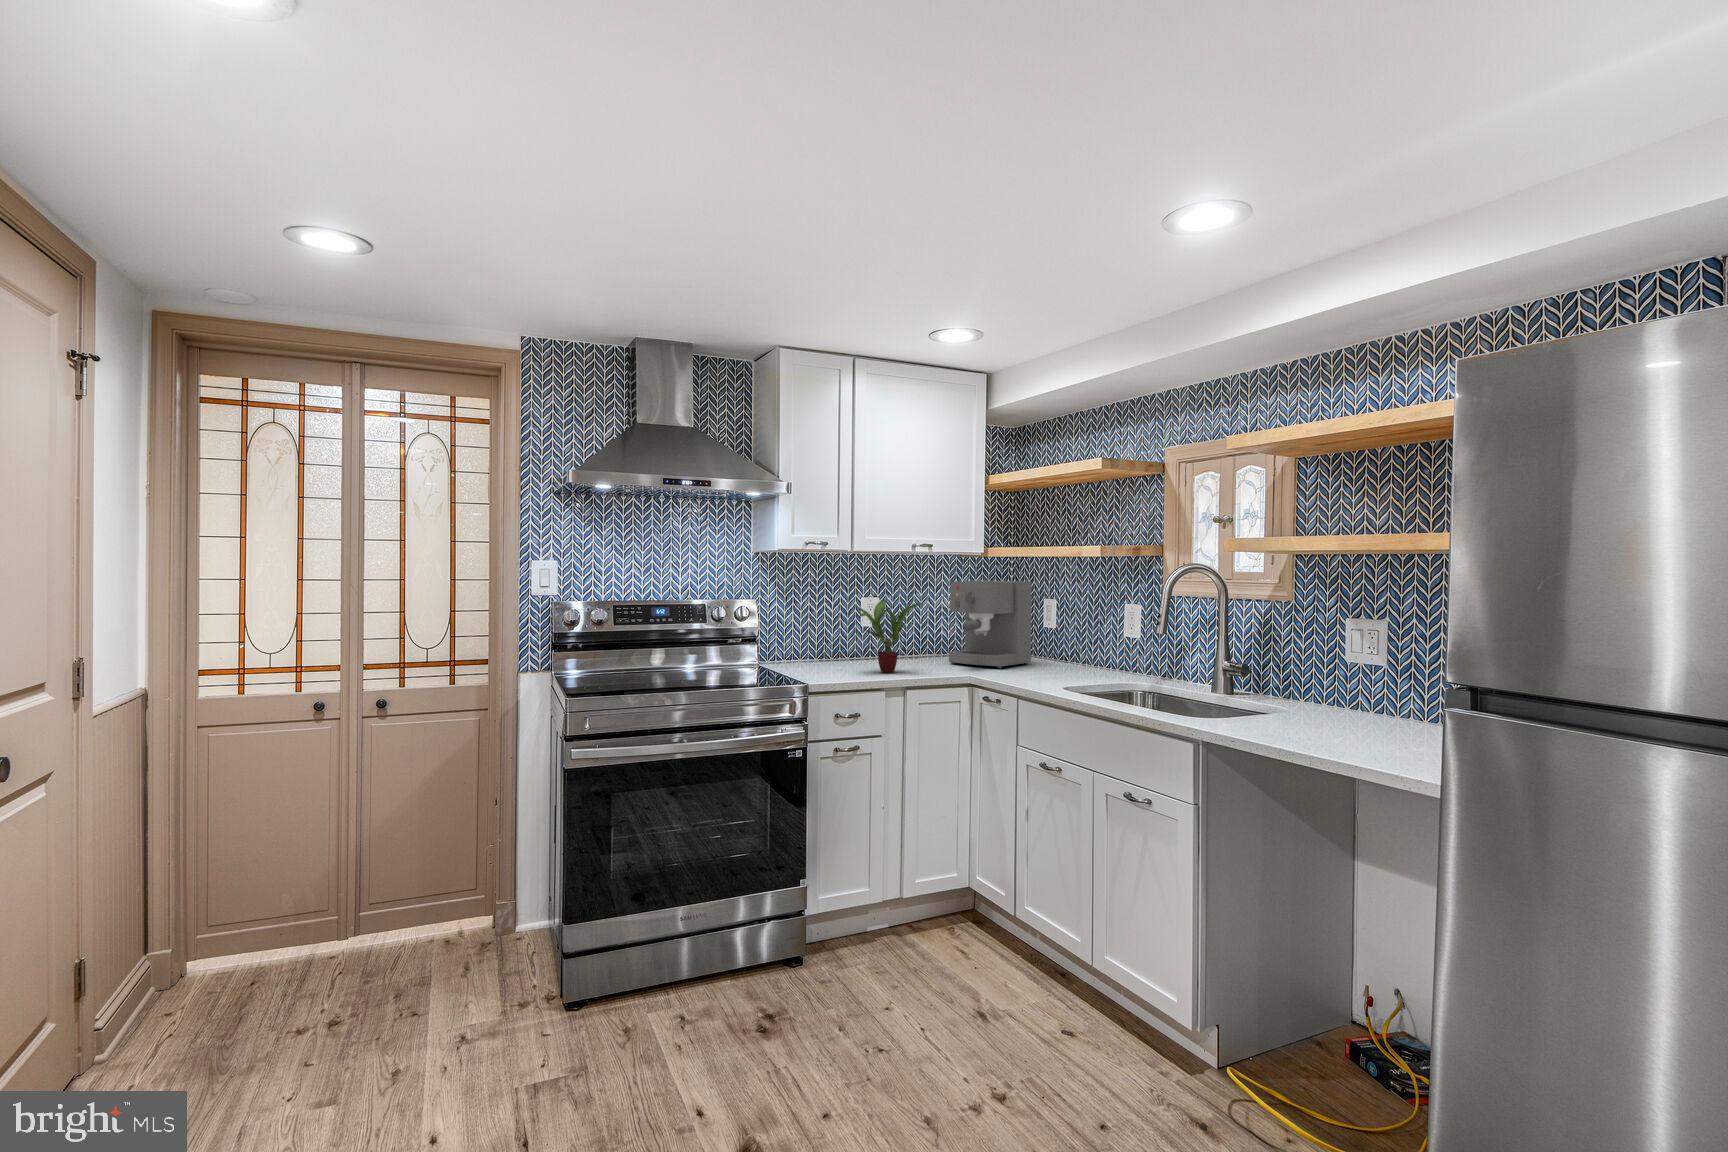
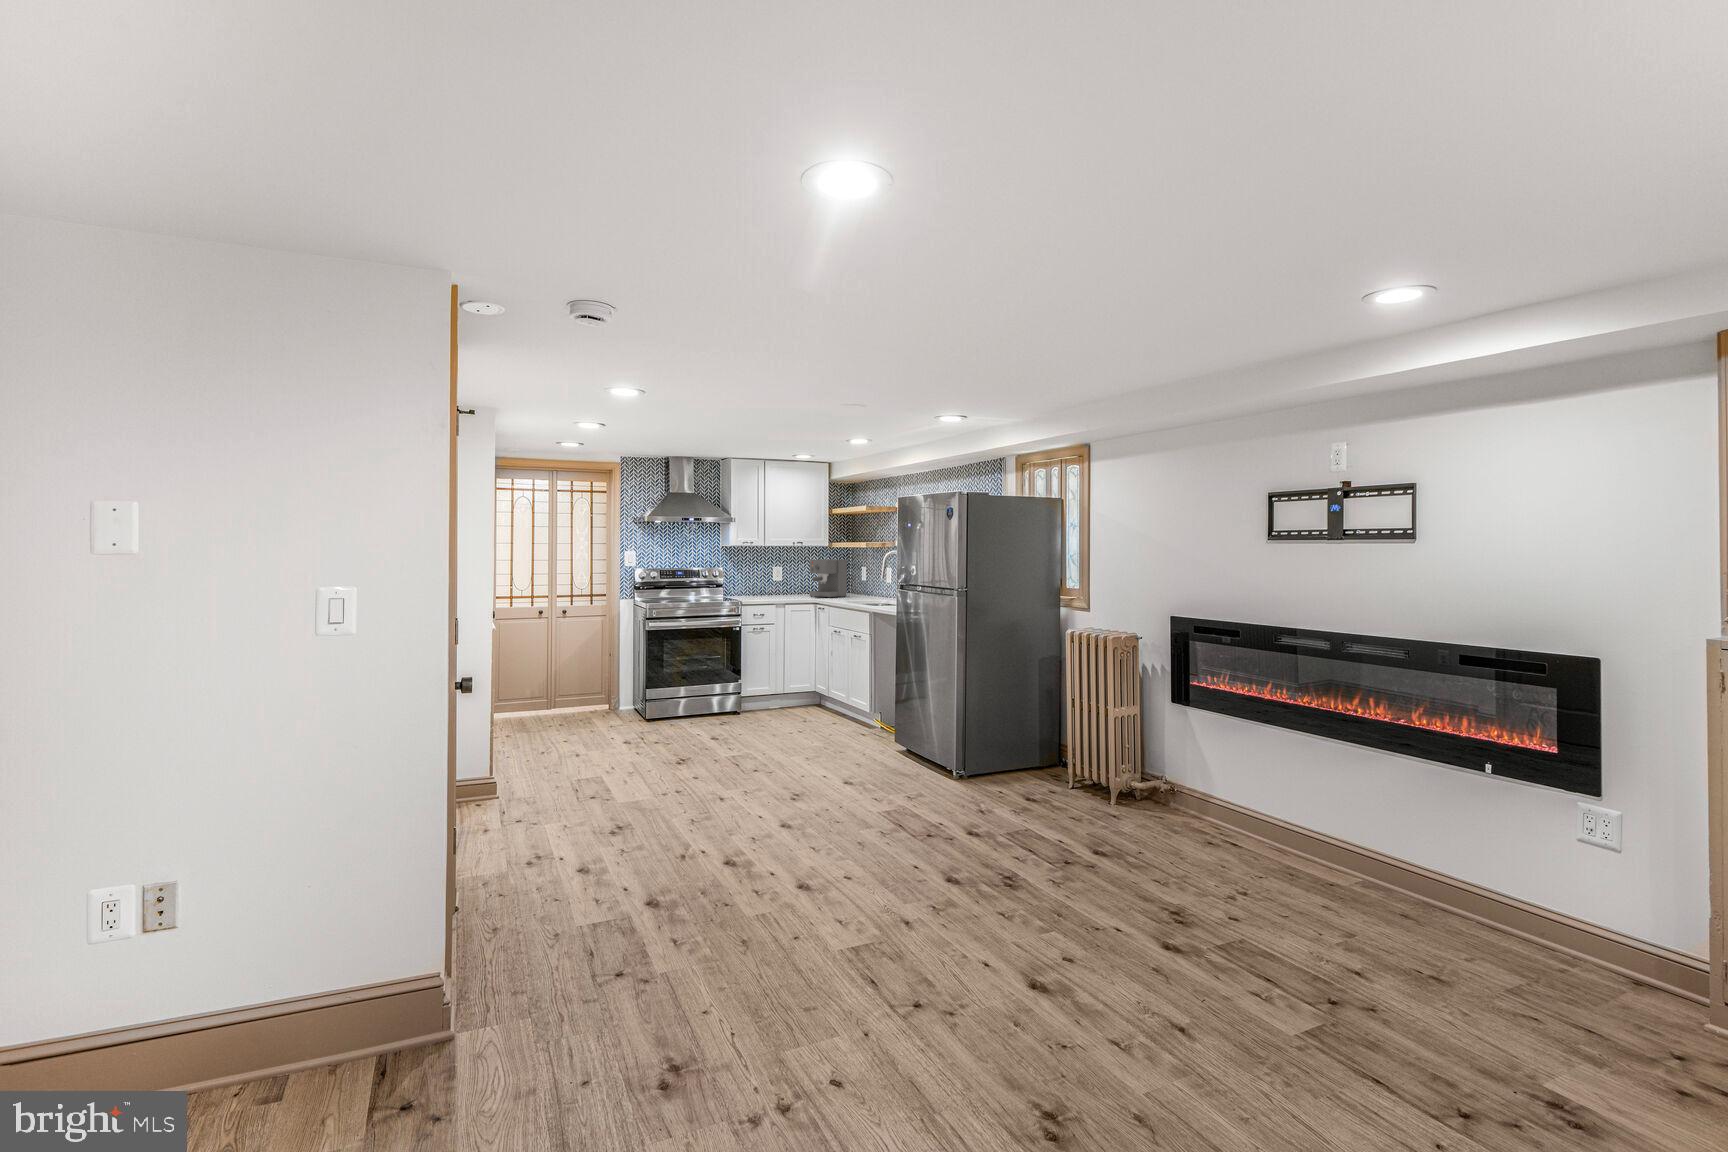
potted plant: present [855,600,923,673] -> none [764,568,794,599]

